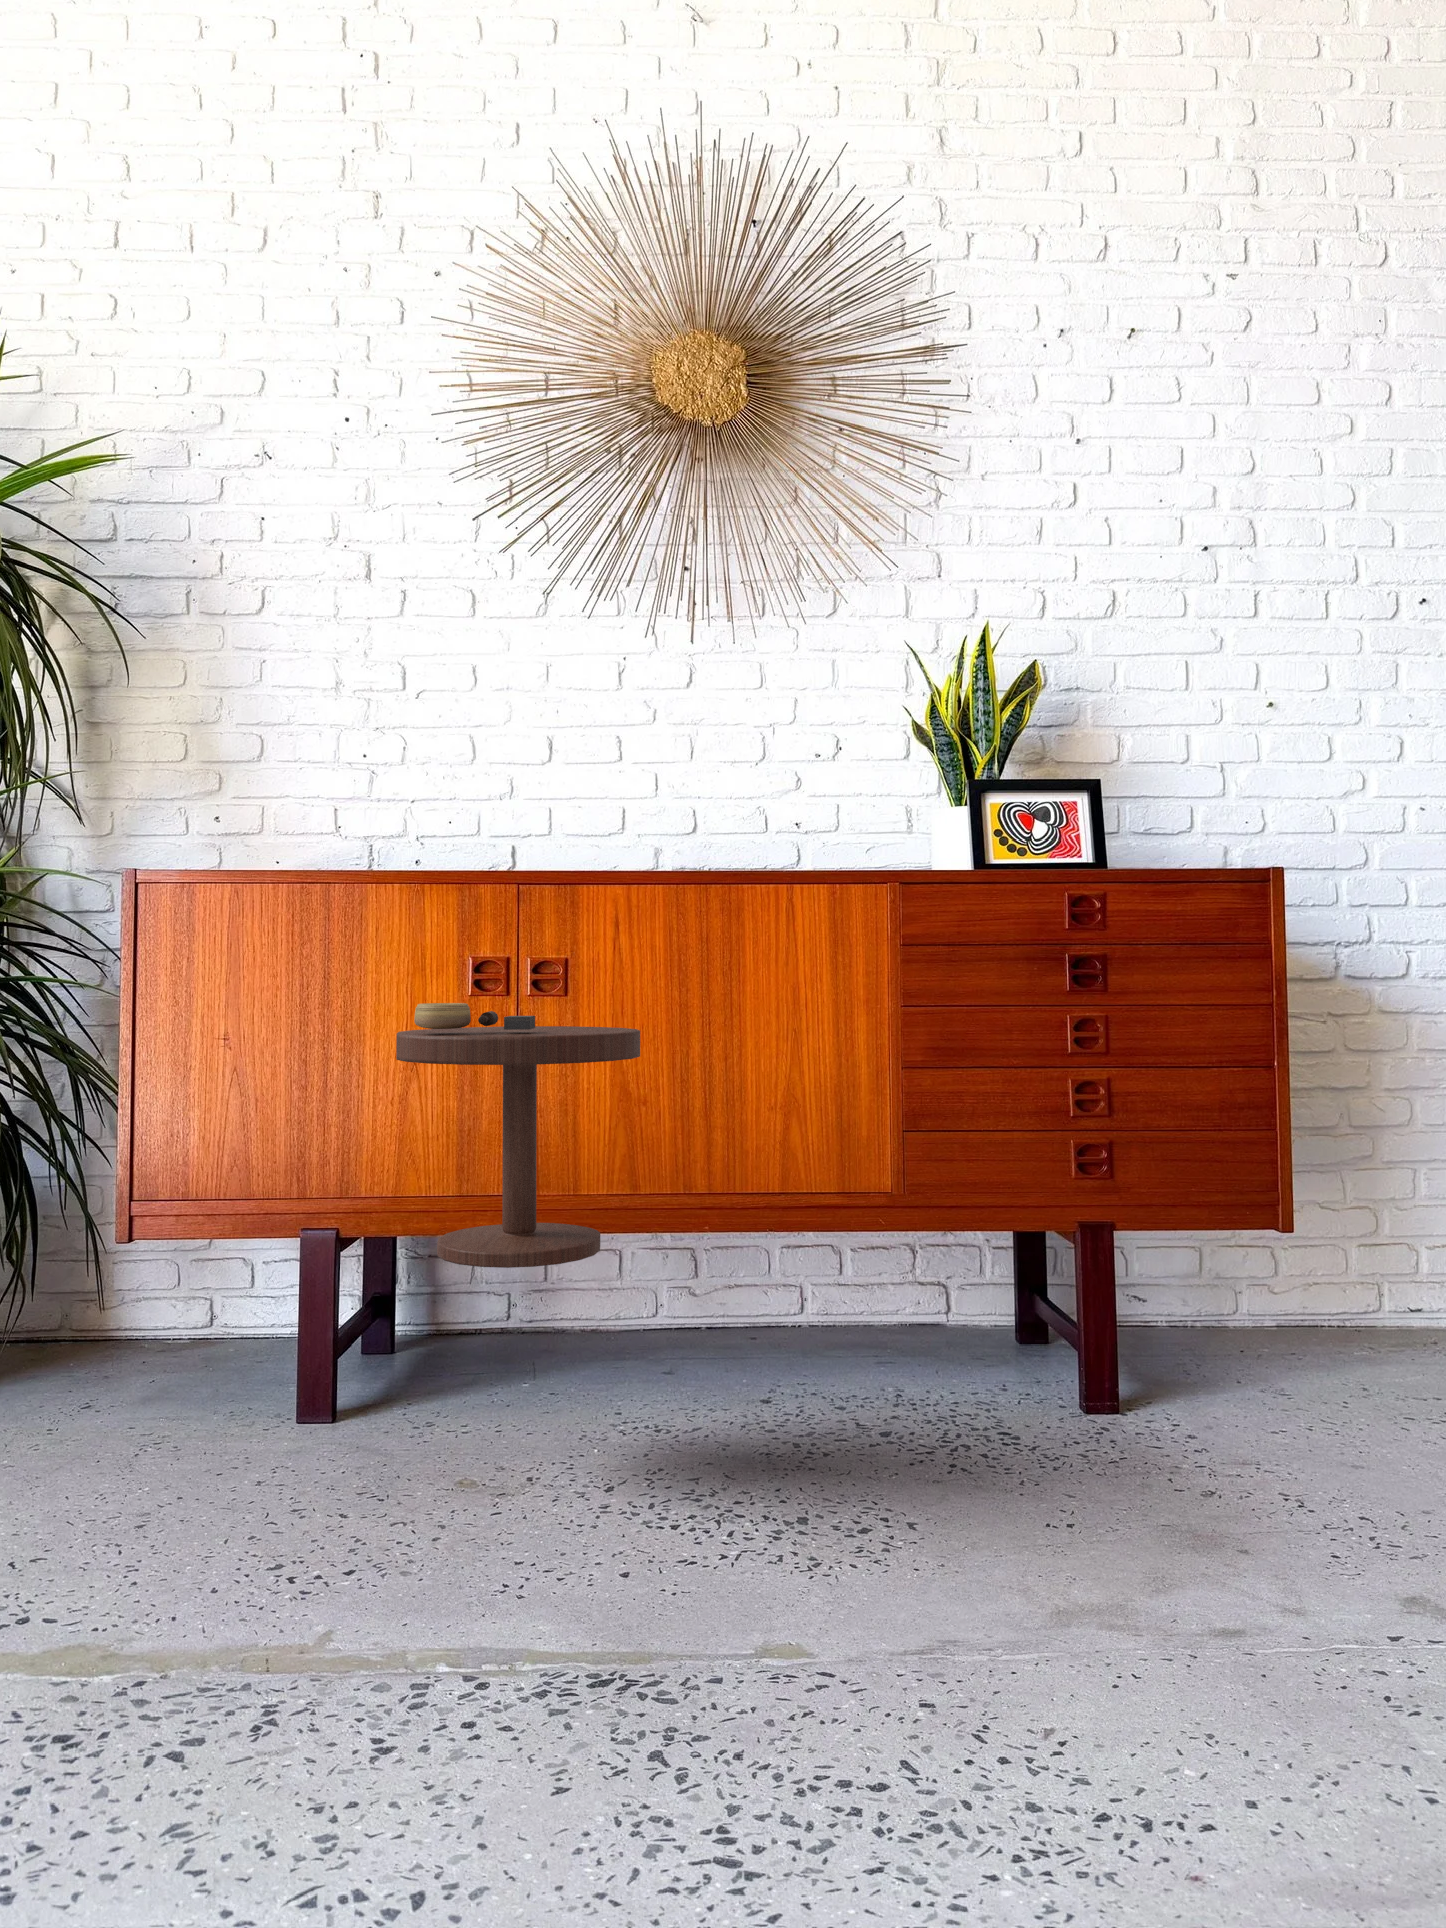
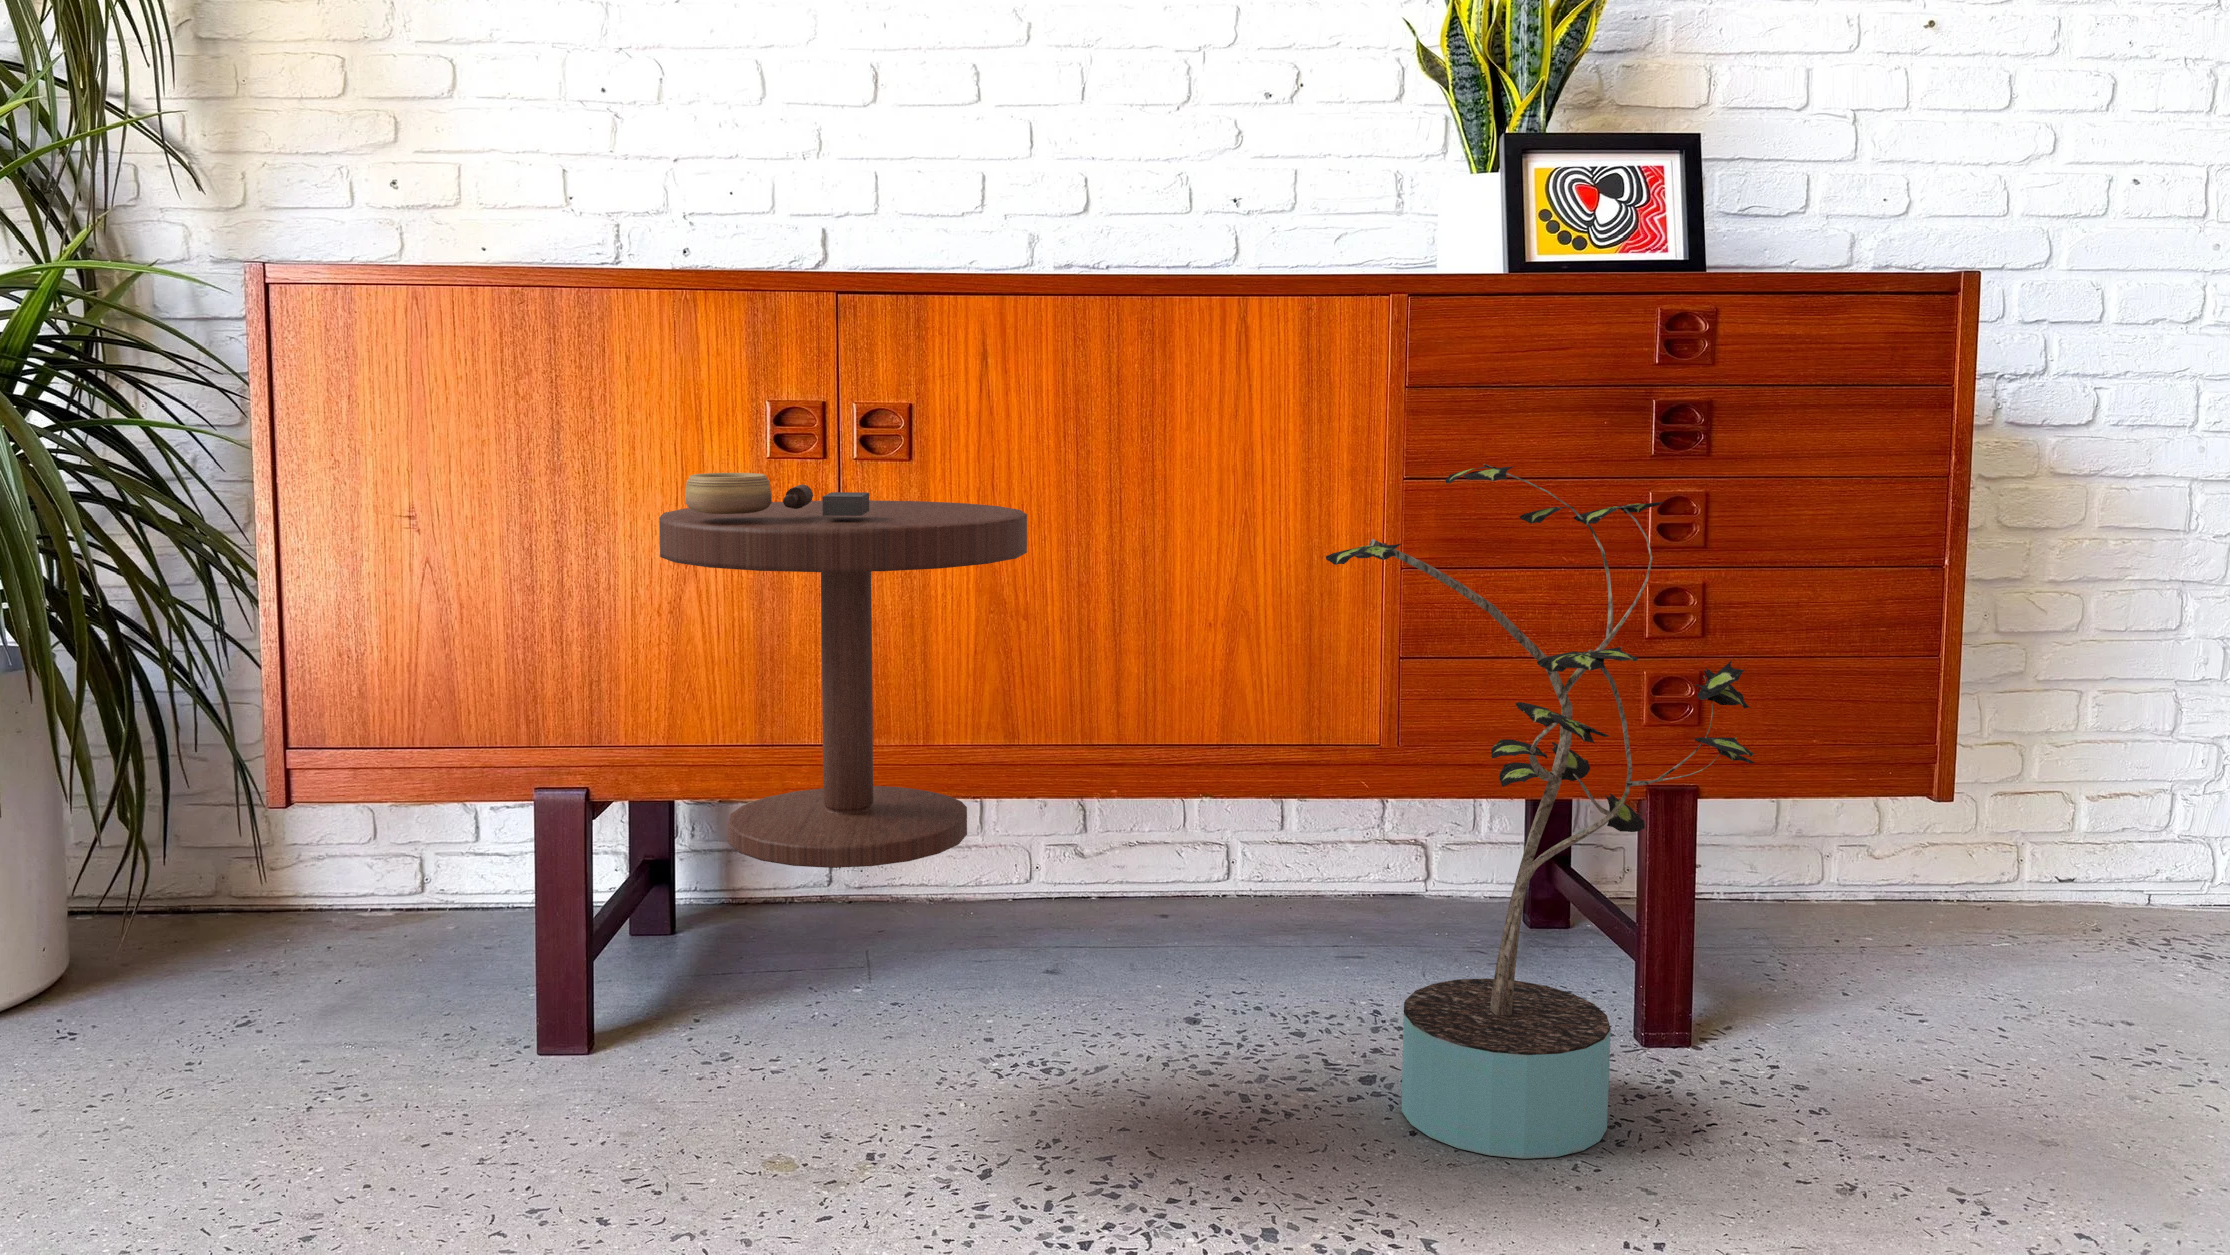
potted plant: none [840,998,1125,1477] -> present [1326,464,1754,1159]

